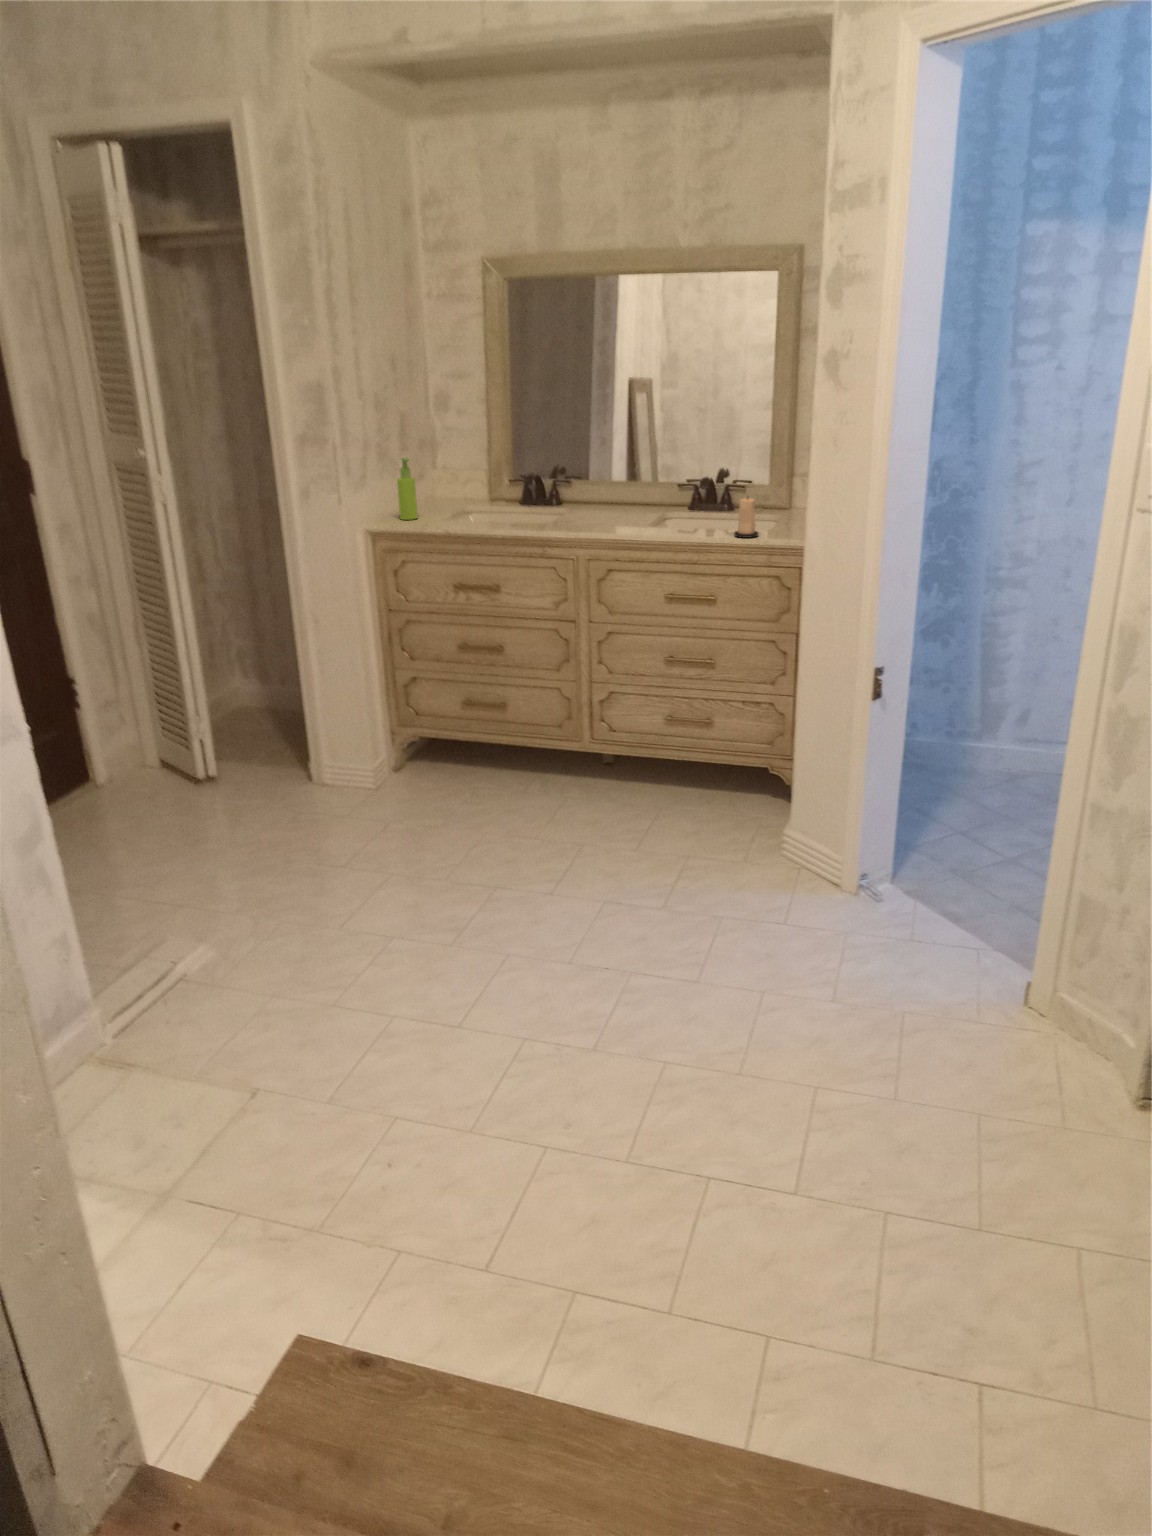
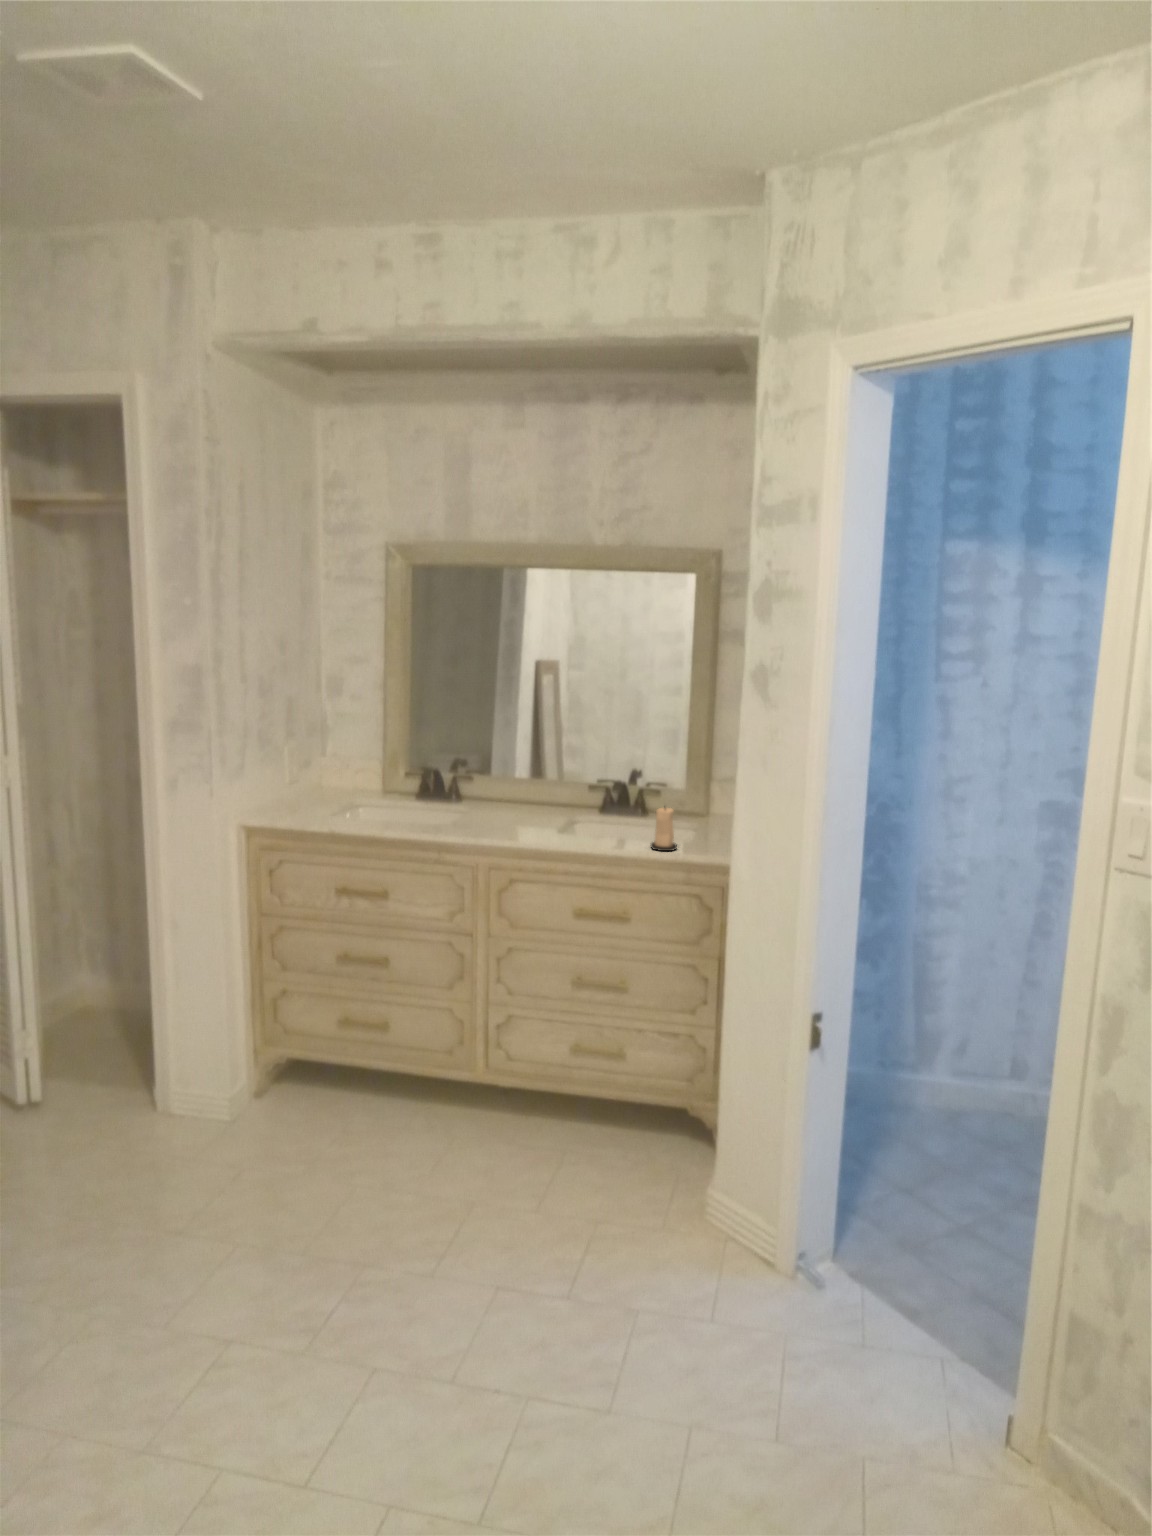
soap dispenser: present [397,458,417,520] -> none [281,746,301,812]

